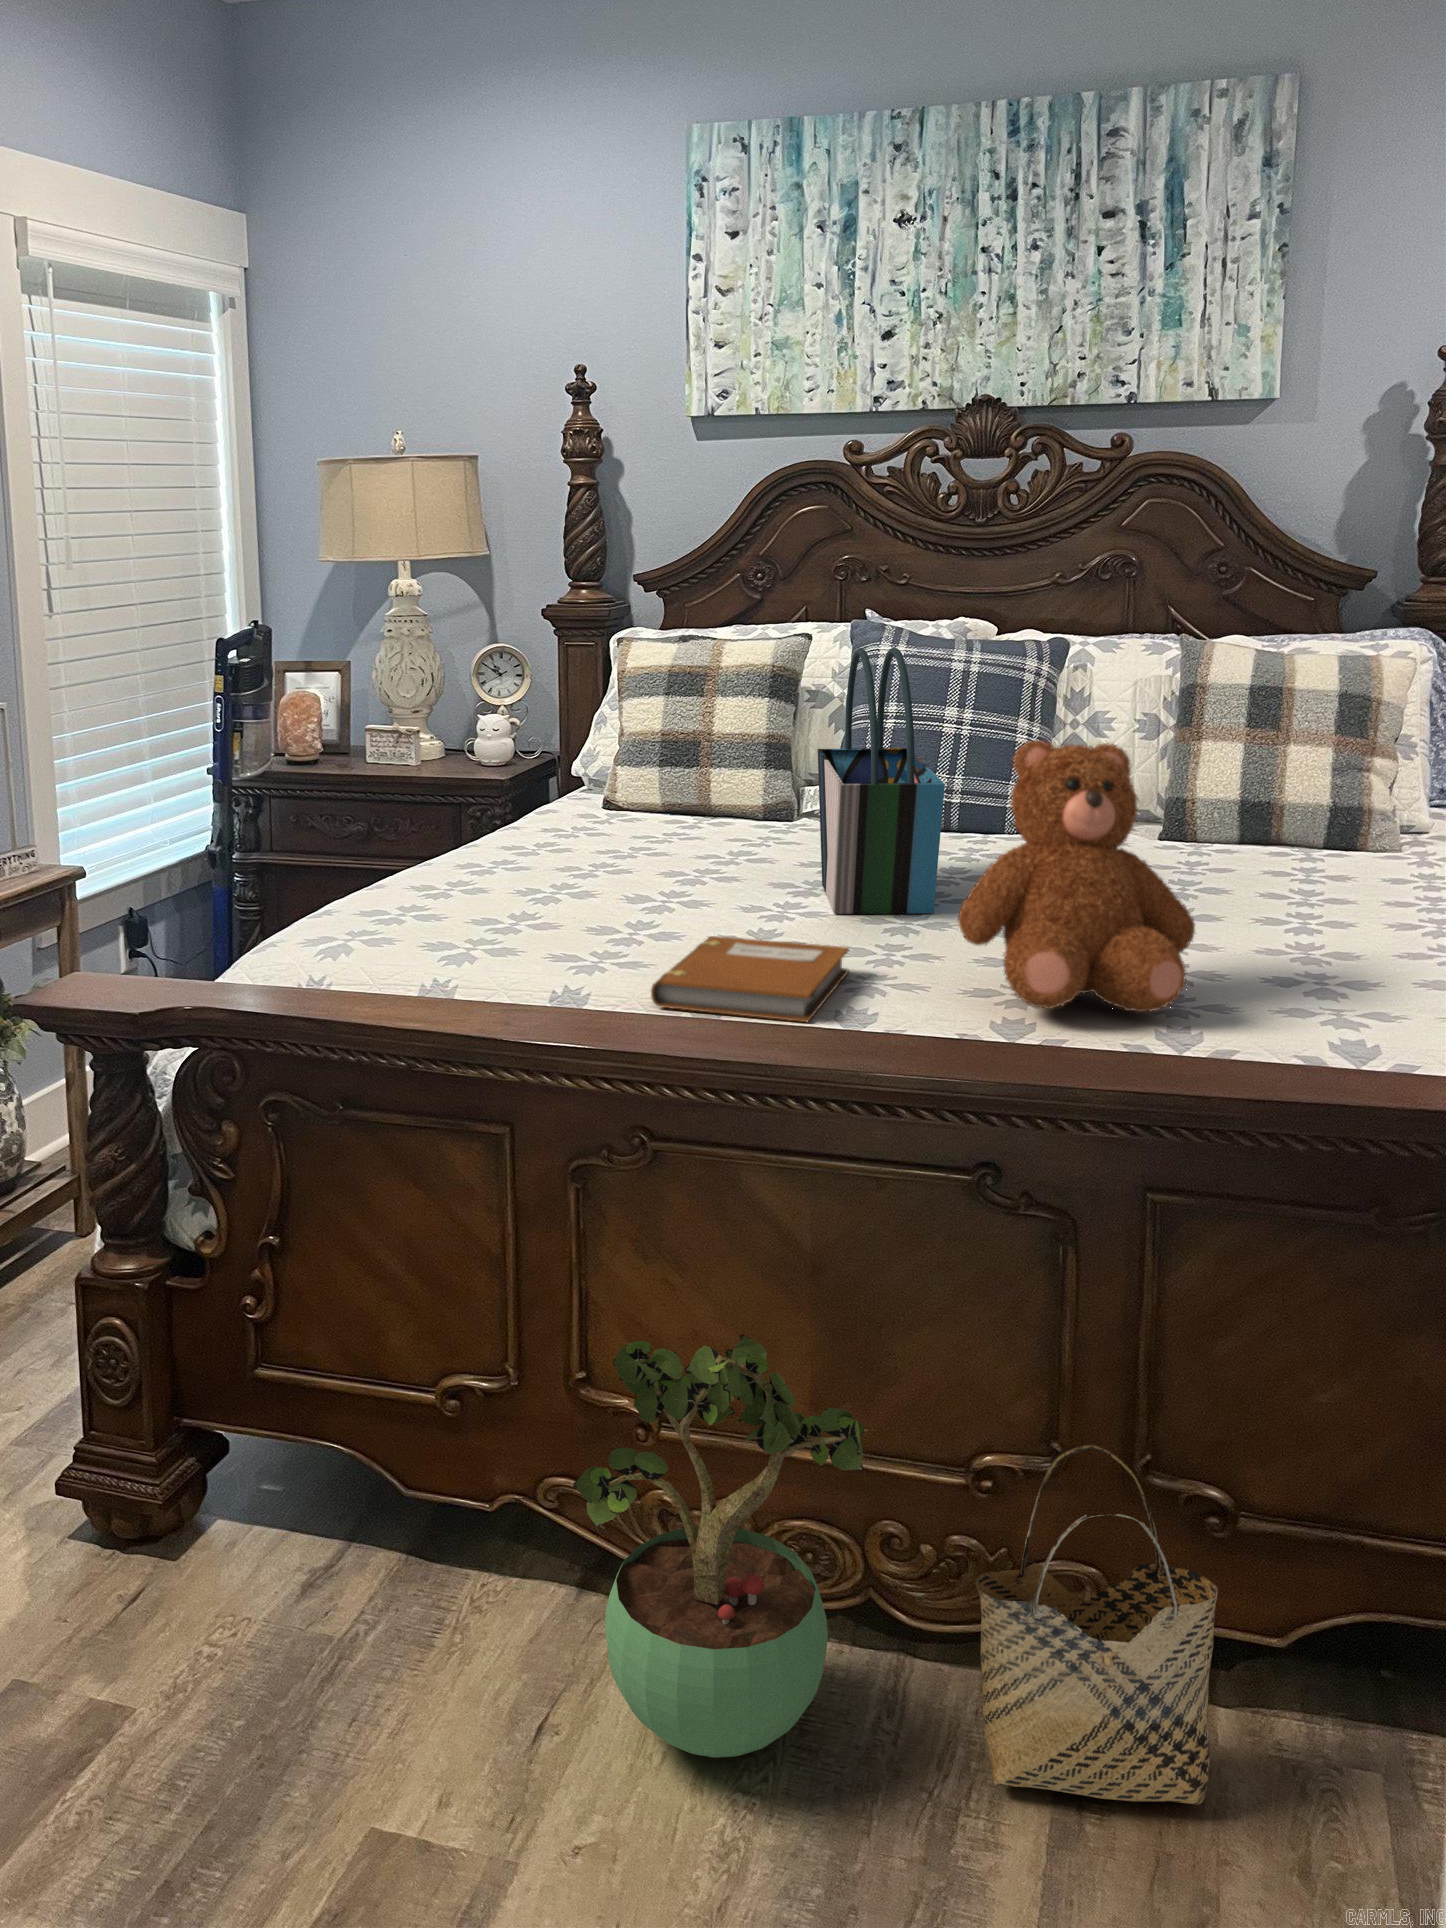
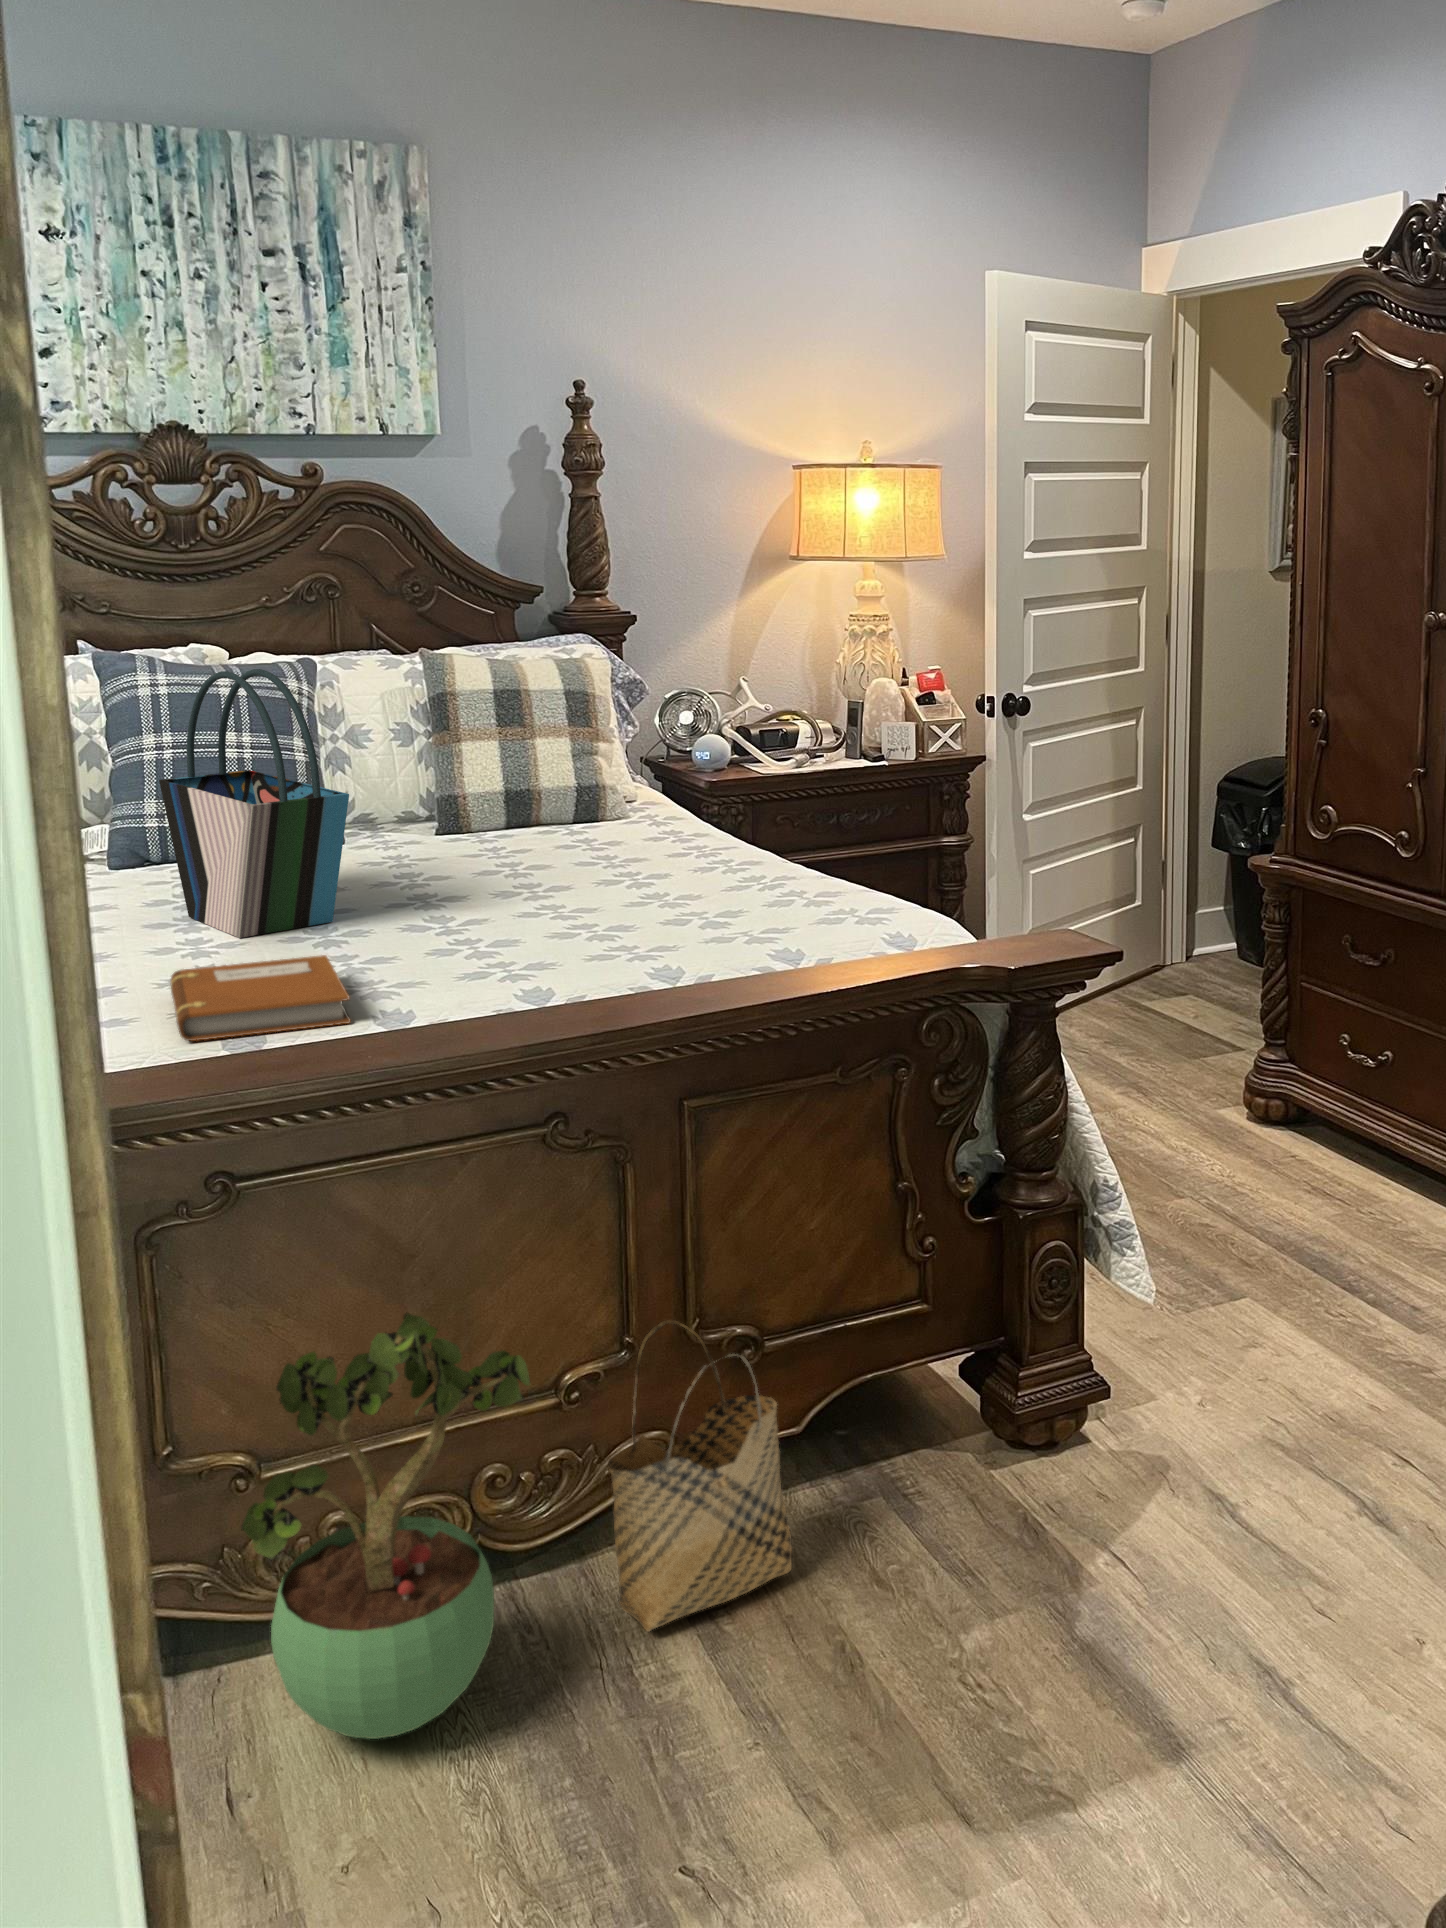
teddy bear: present [958,740,1195,1013] -> none [446,734,649,972]

